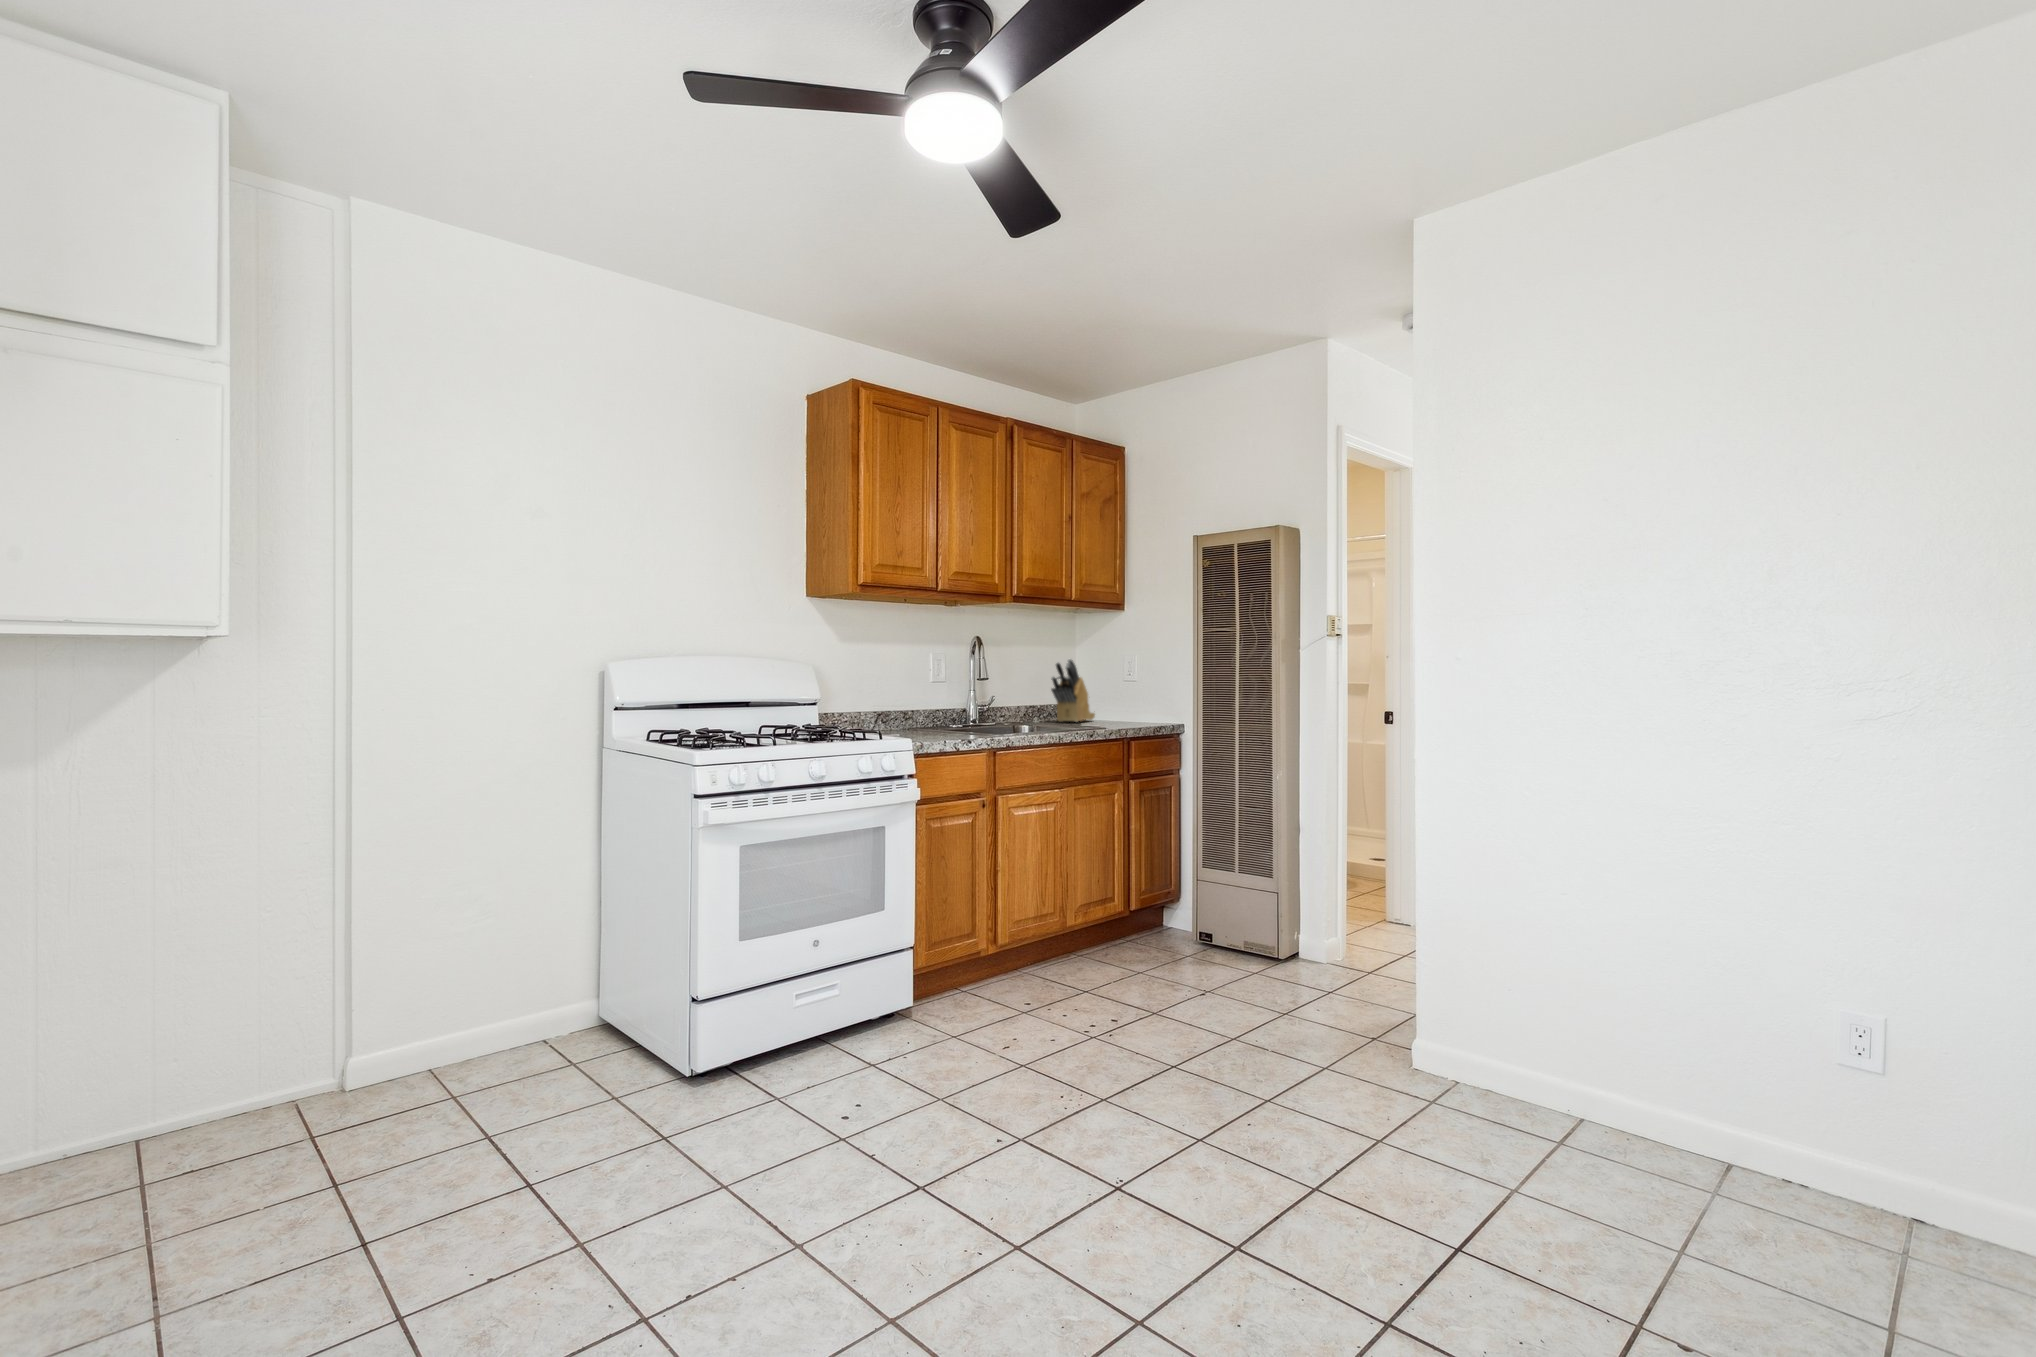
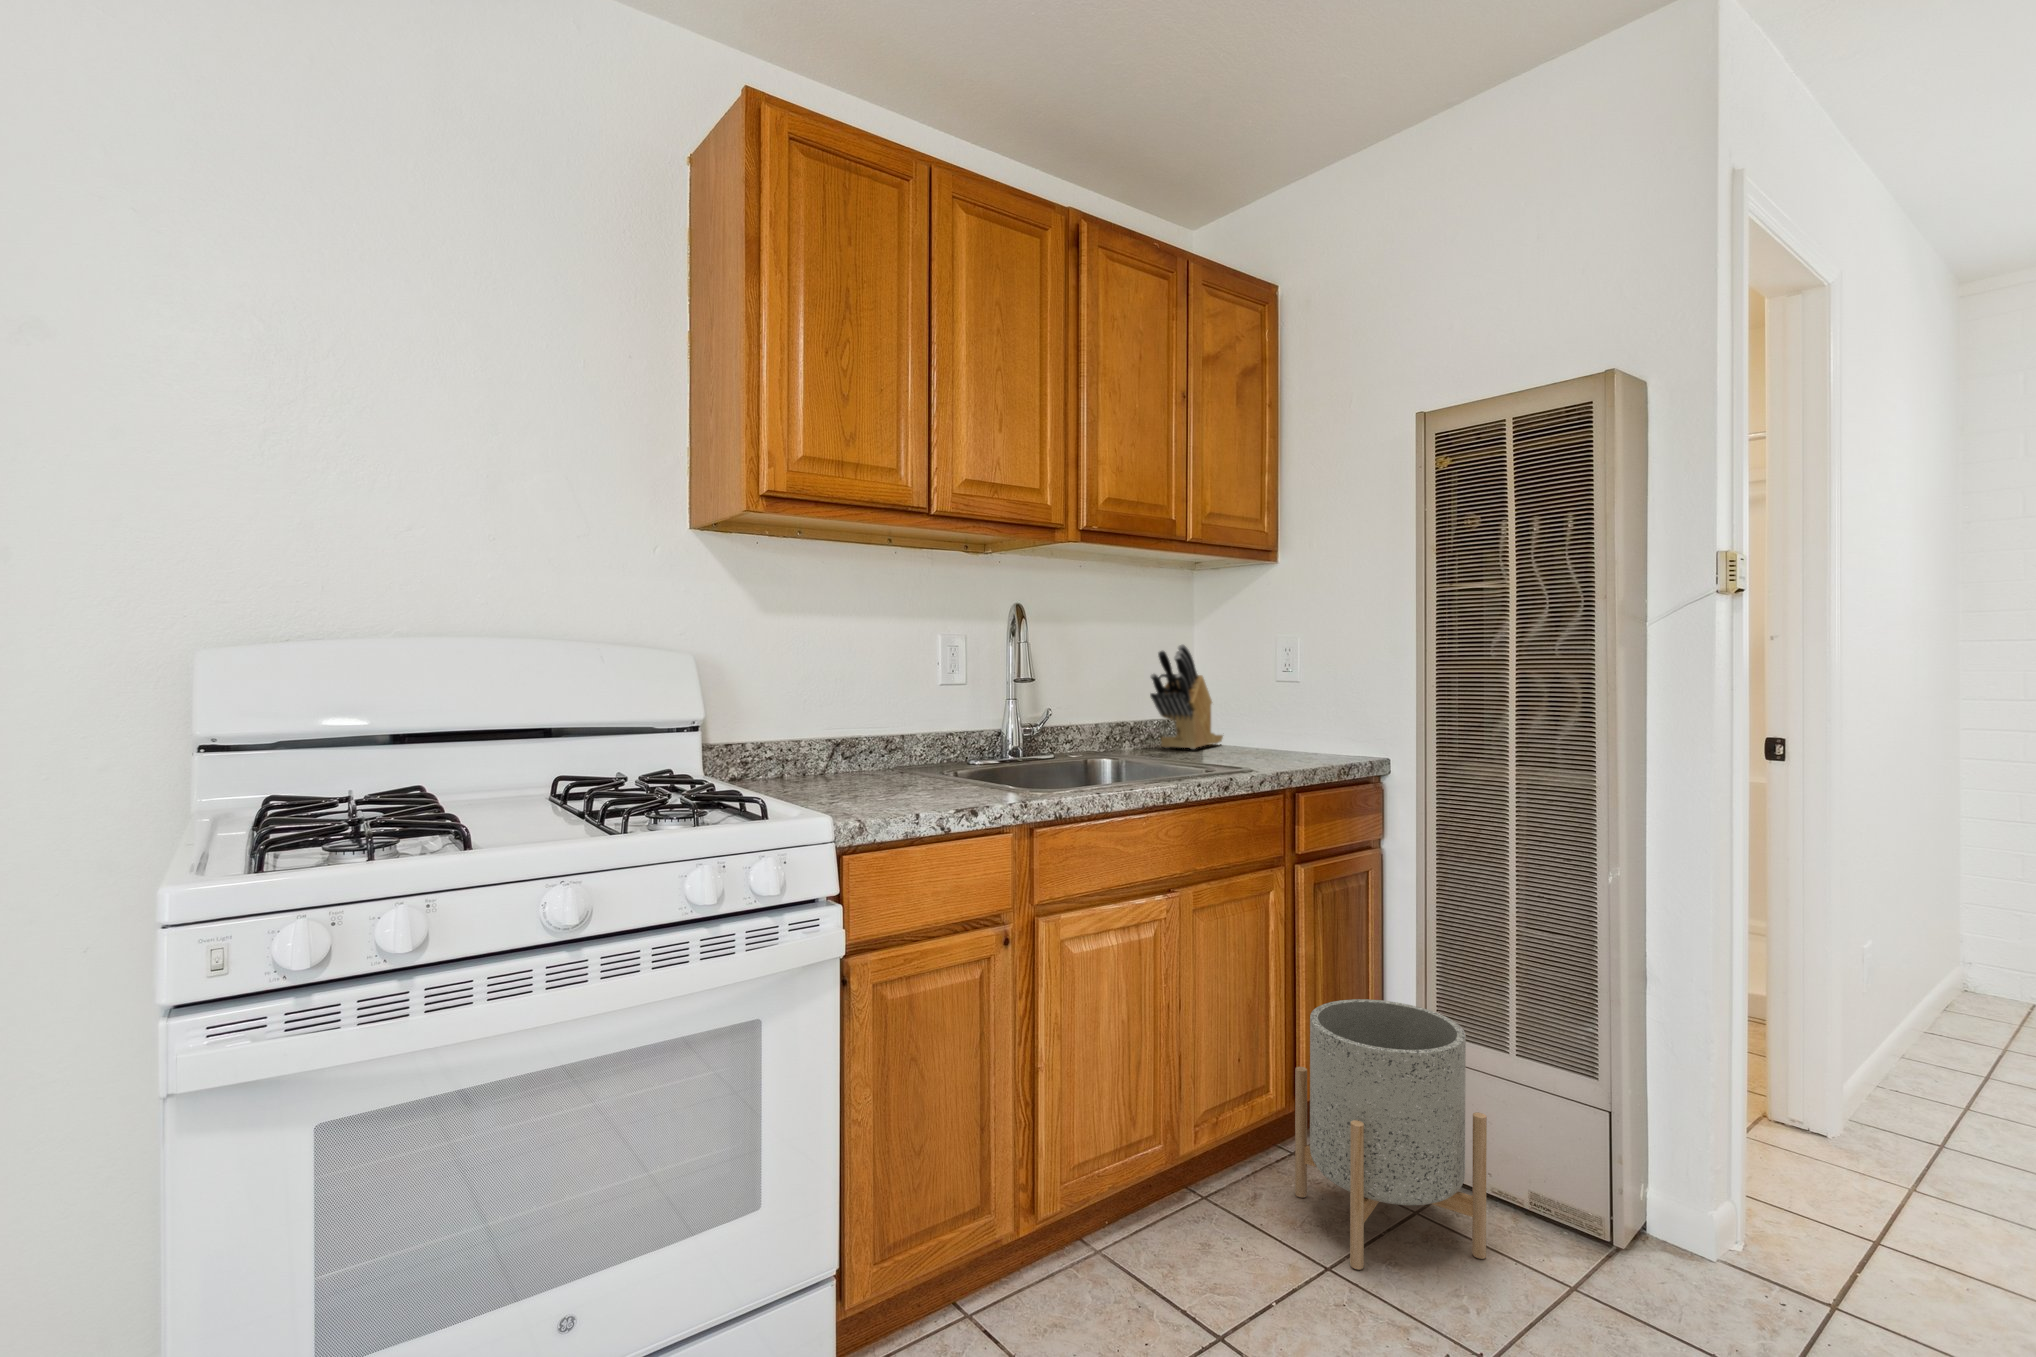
planter: none [1128,849,1218,971] -> present [1295,999,1487,1270]

